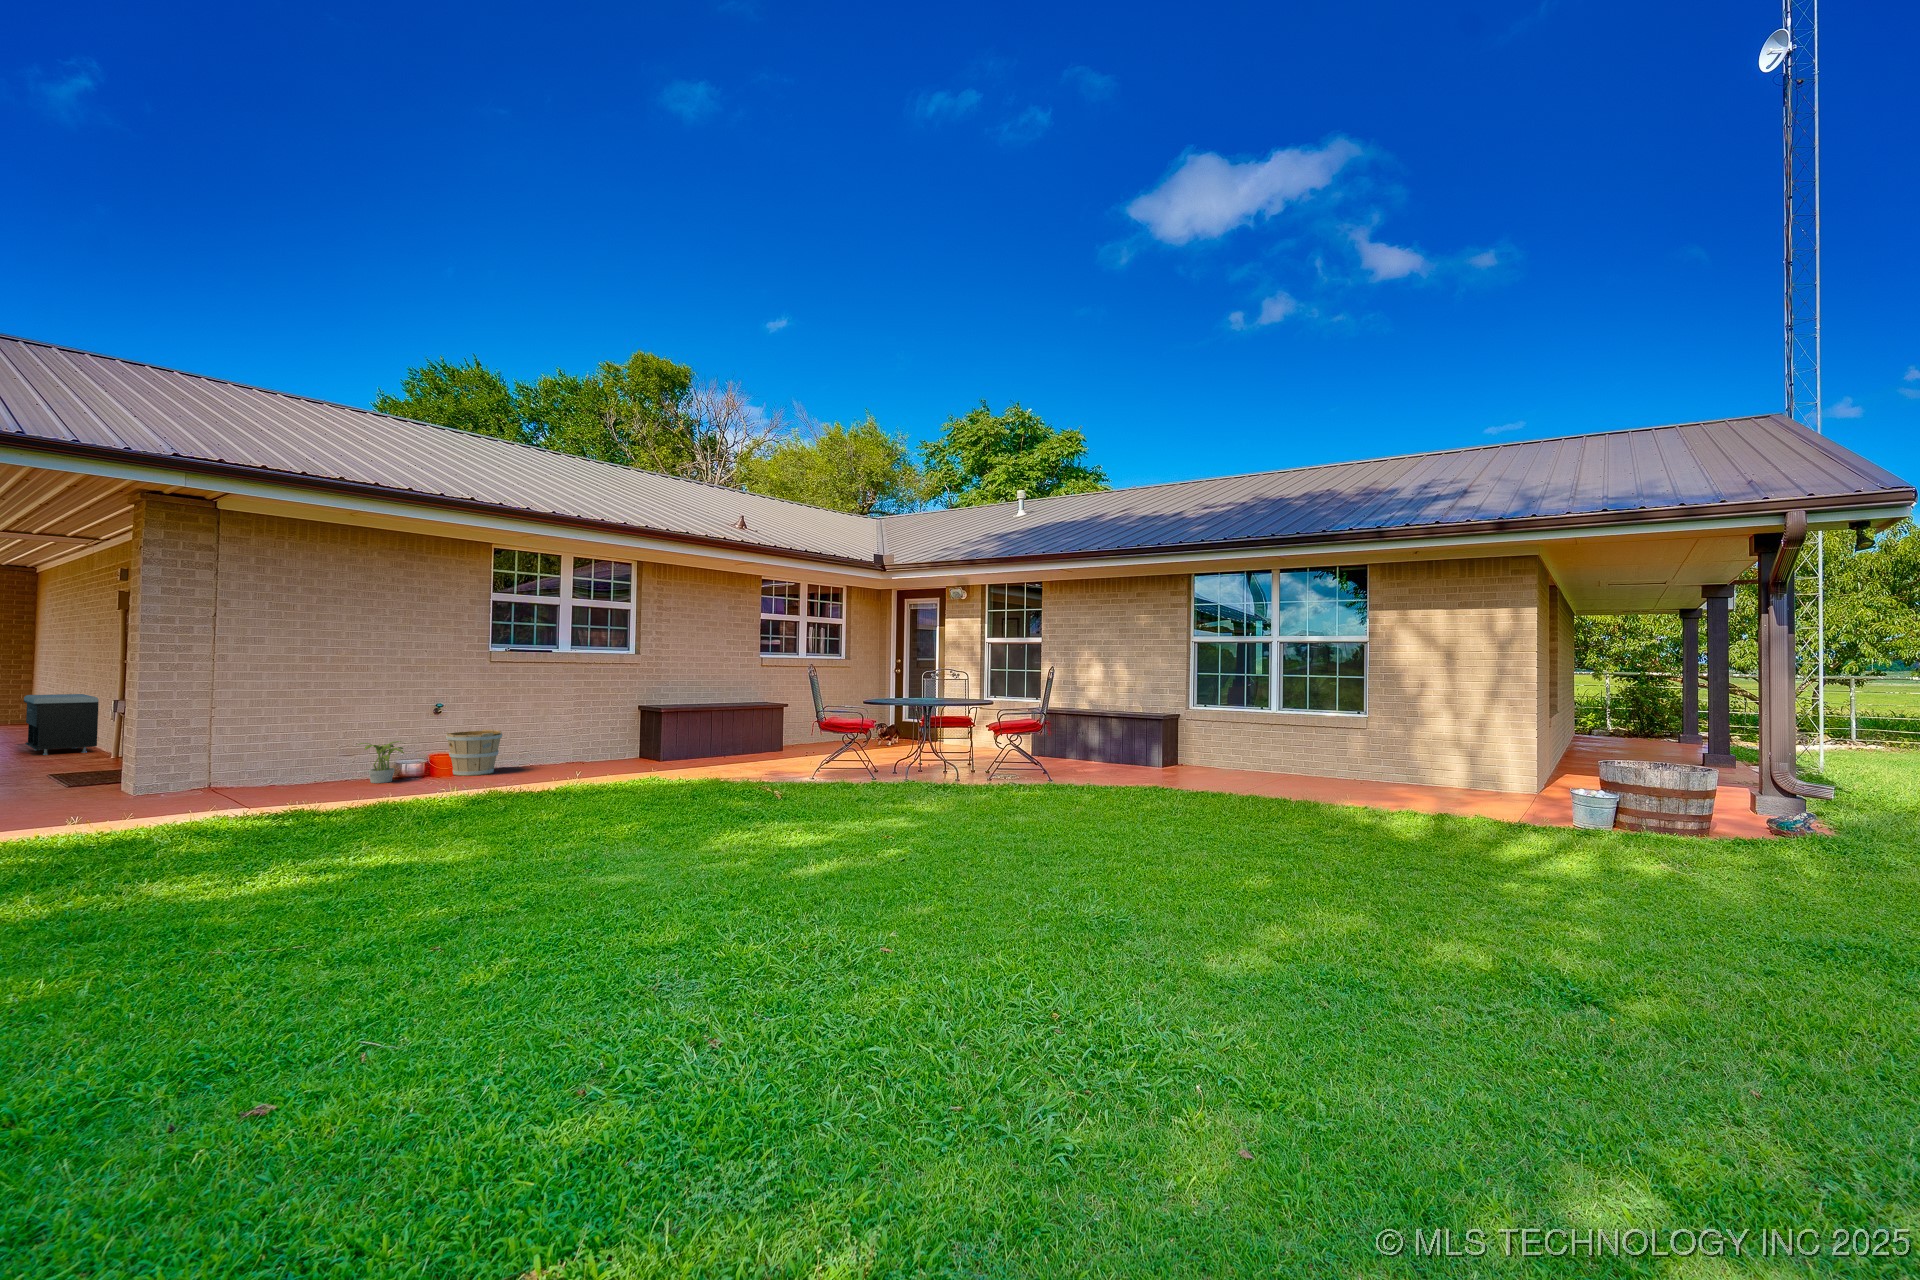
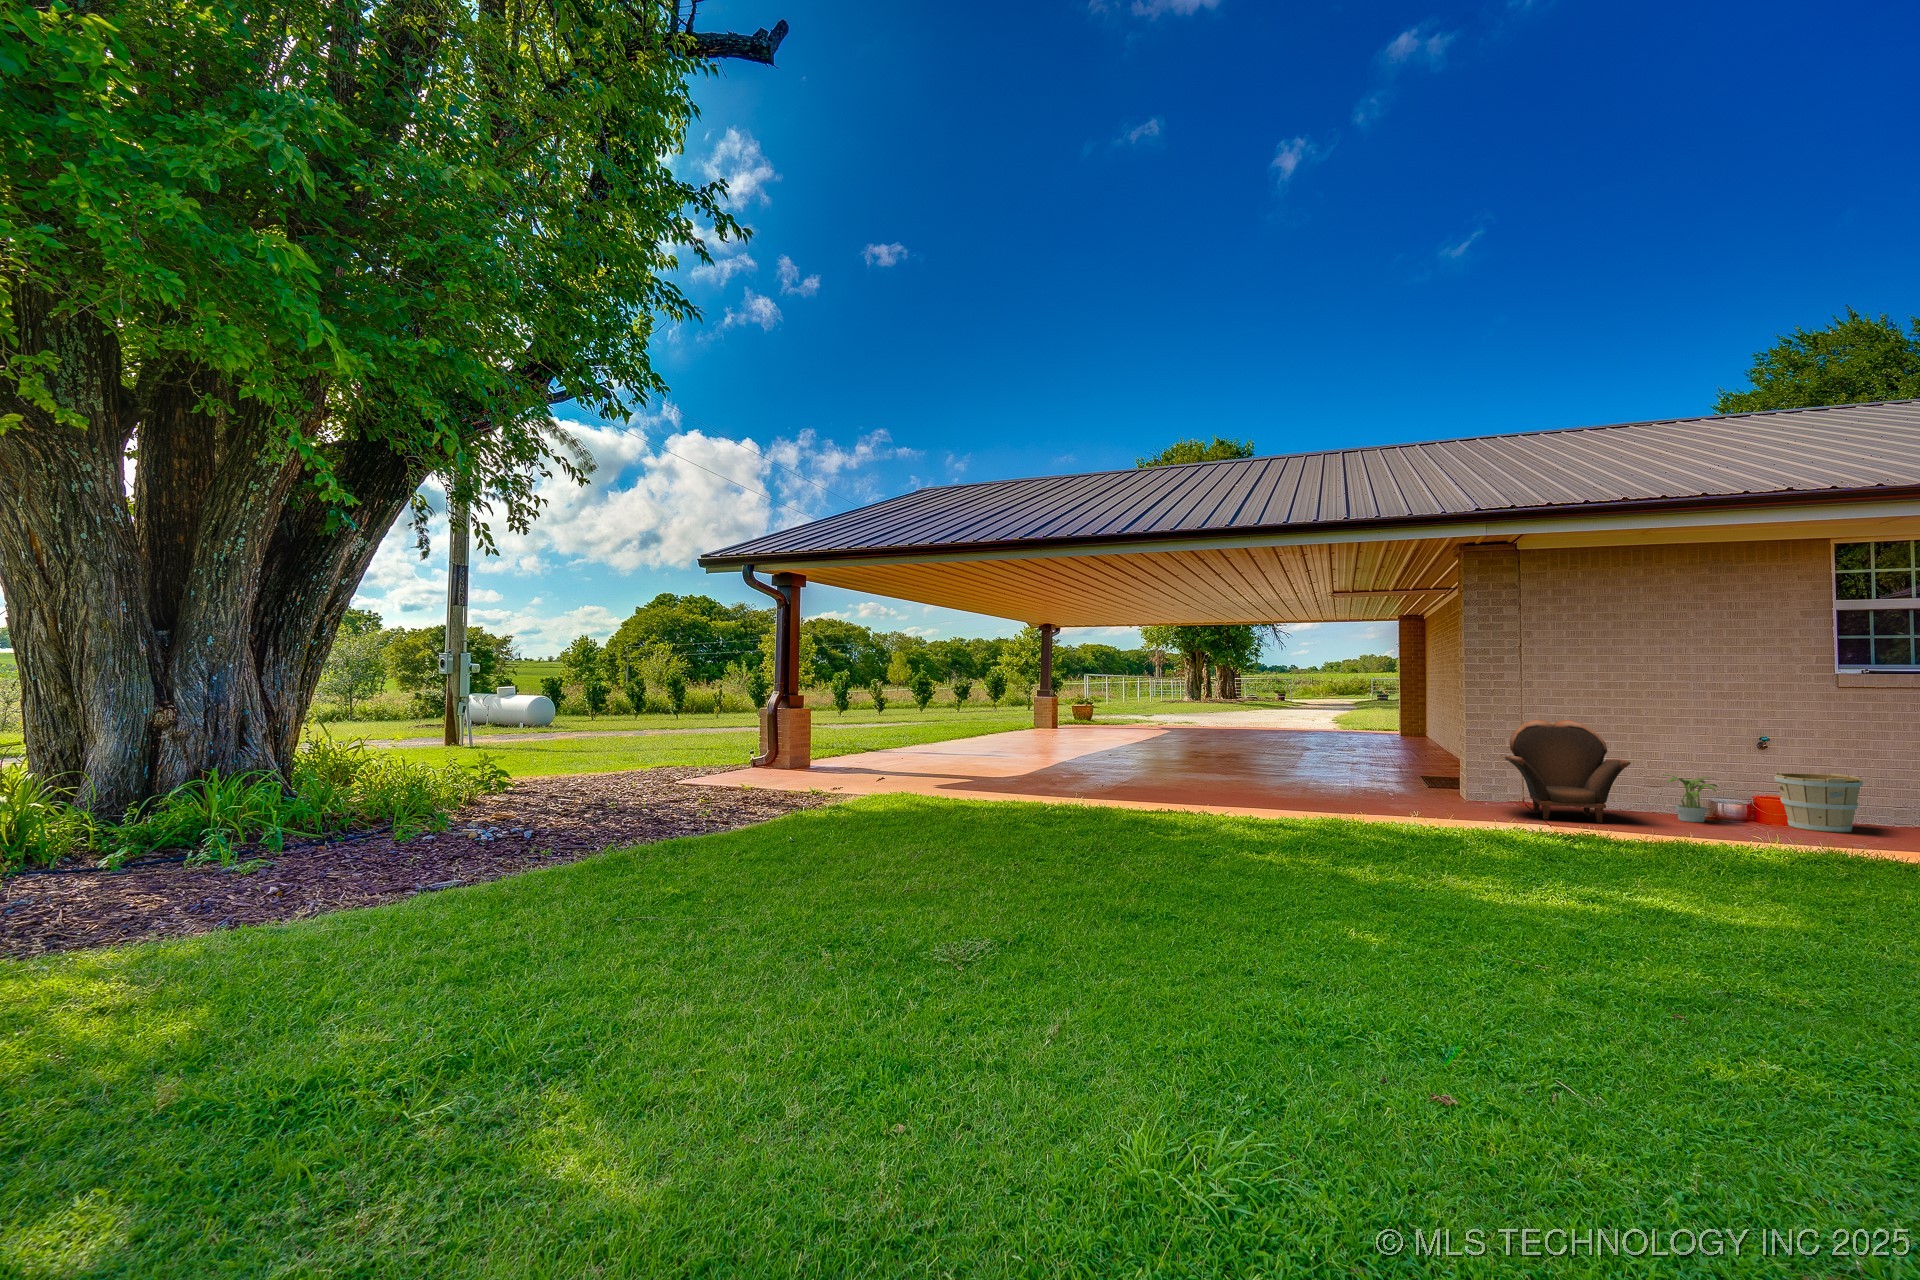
storage bench: present [24,694,99,755] -> none [1411,712,1456,760]
armchair: none [195,696,335,803] -> present [1505,719,1631,823]

